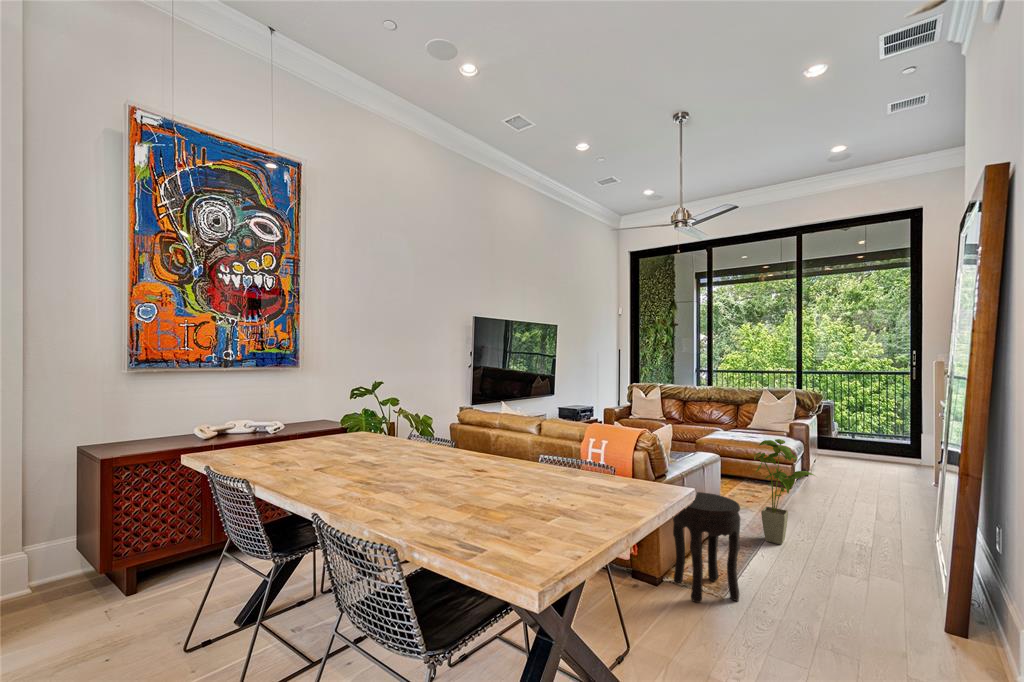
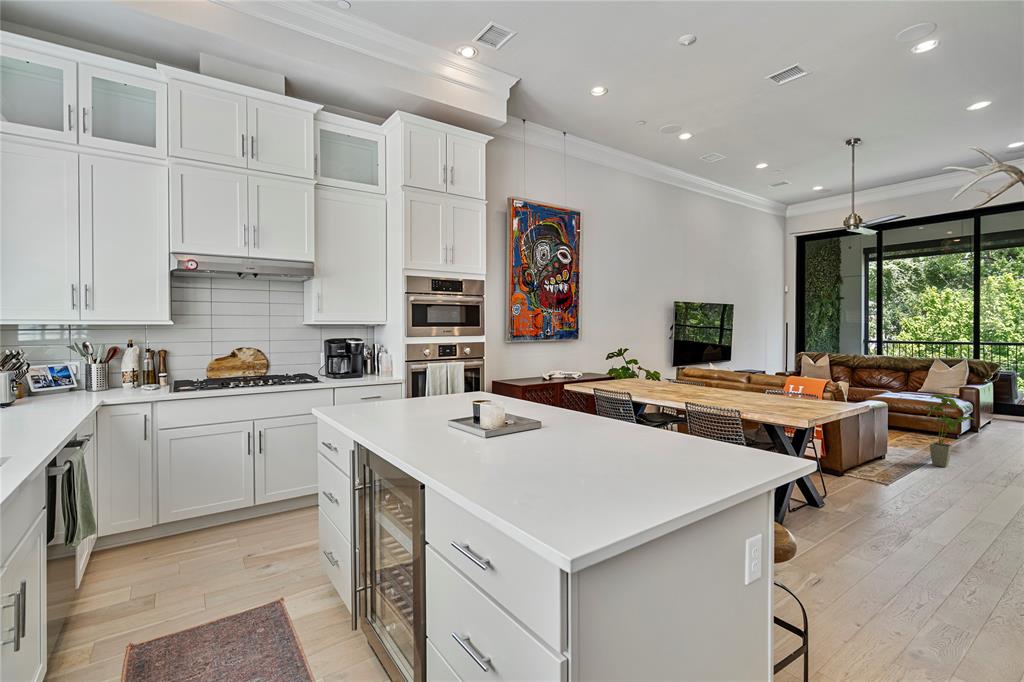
side table: present [673,492,740,603] -> none [865,425,915,488]

